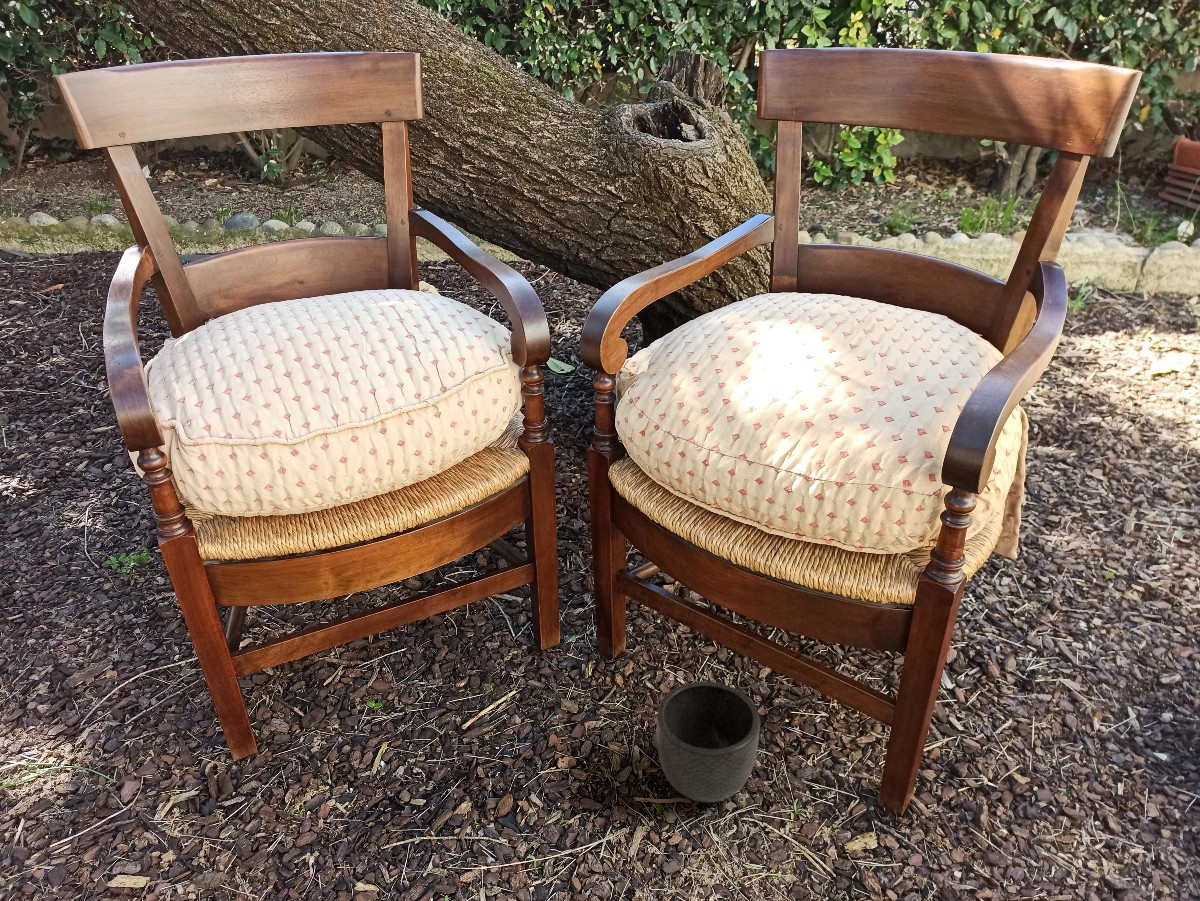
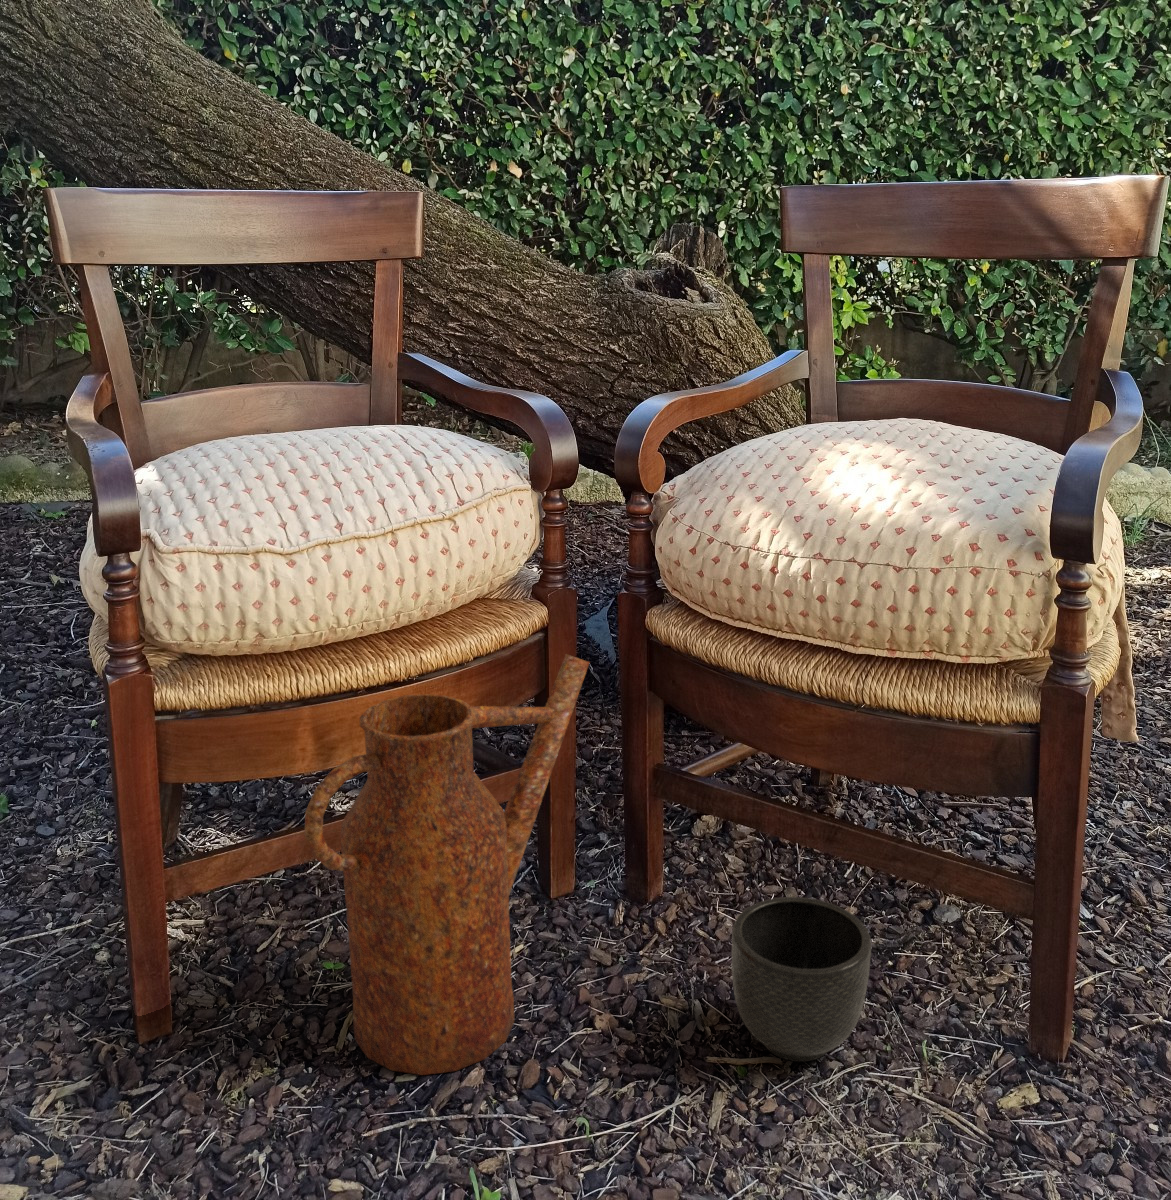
watering can: none [333,492,561,800] -> present [305,654,589,1075]

